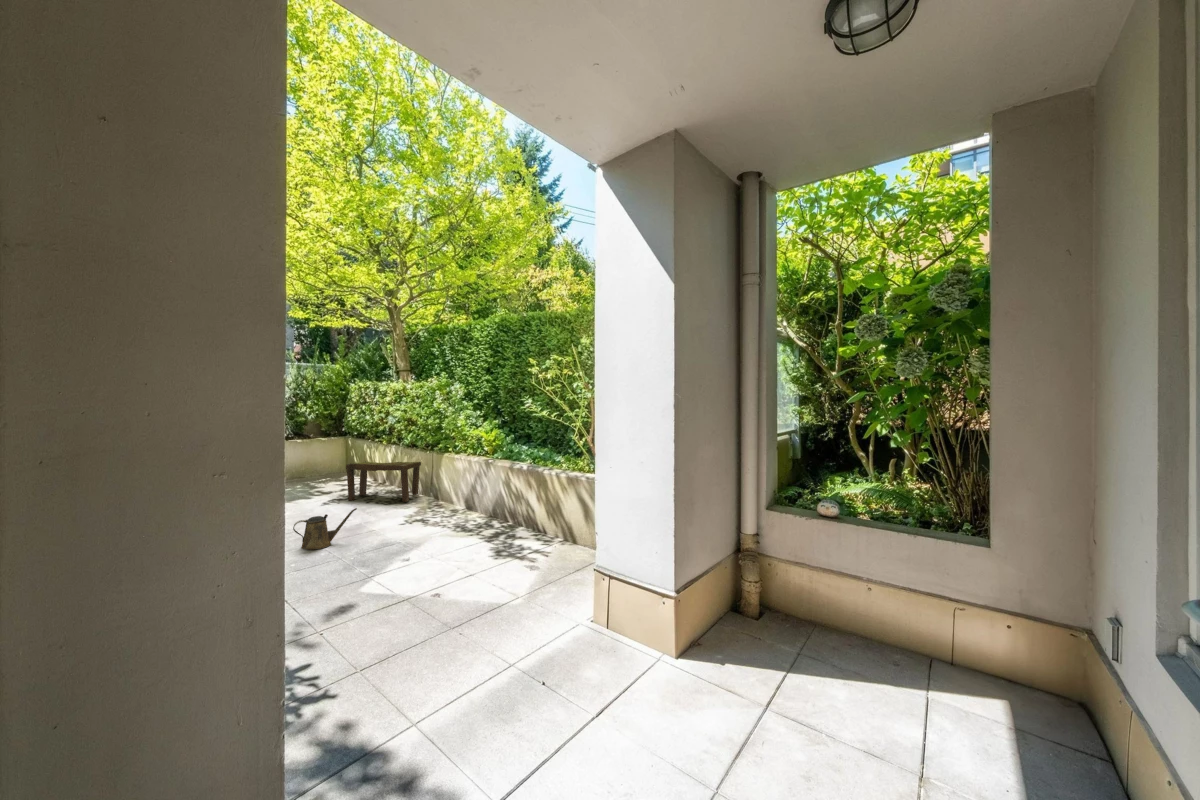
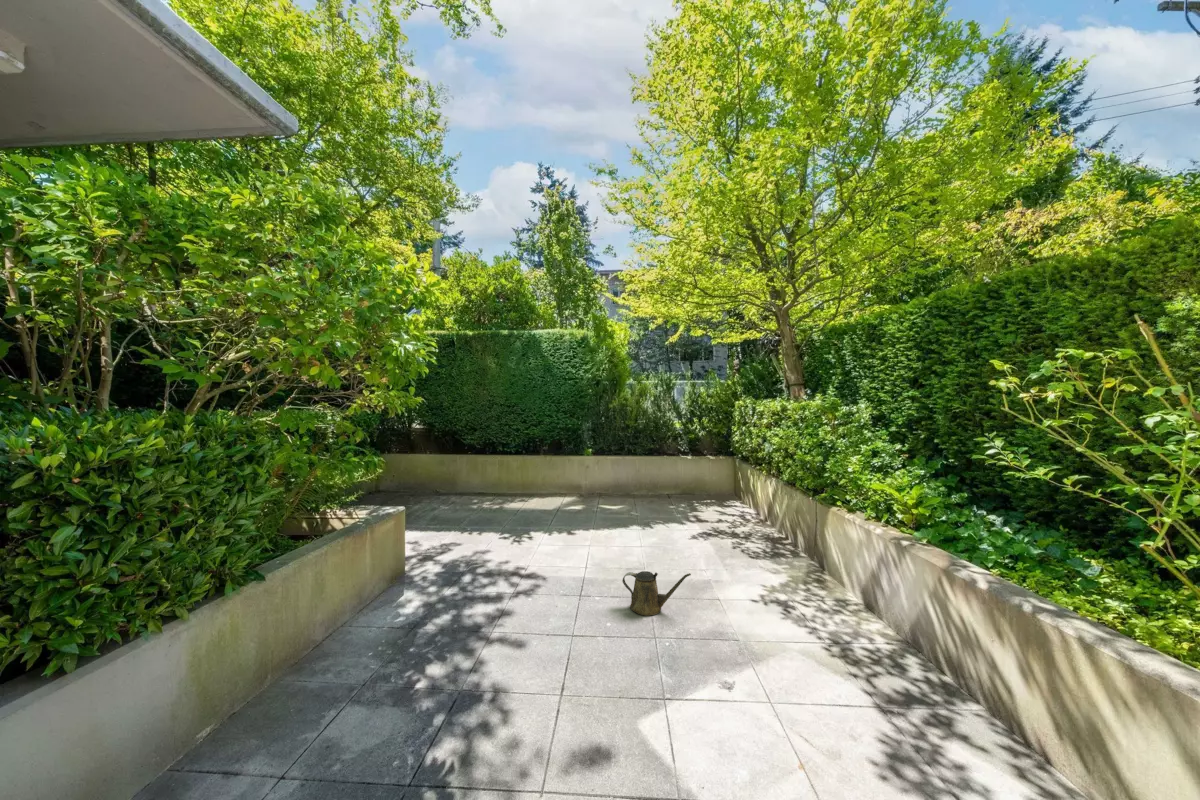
bench: present [346,461,421,502] -> none [713,495,801,561]

